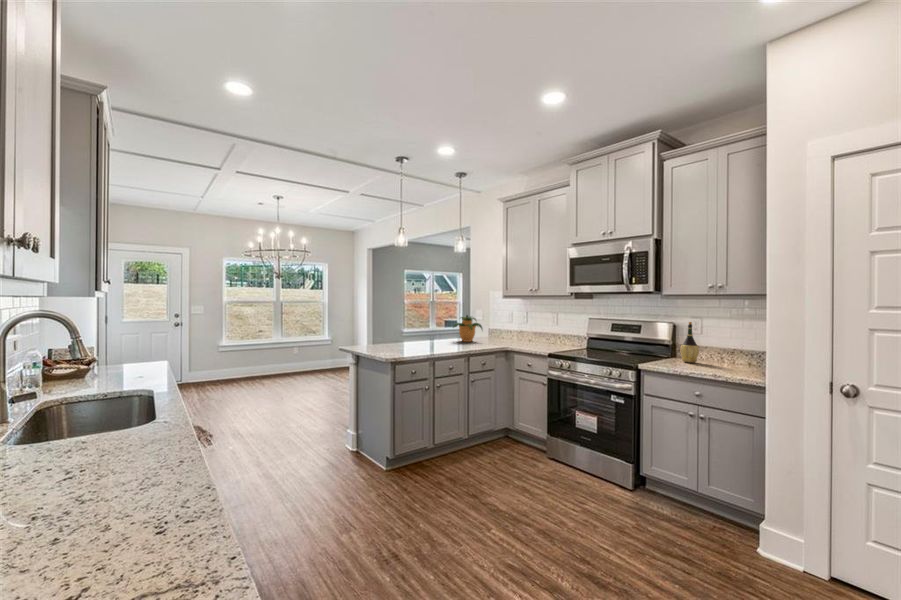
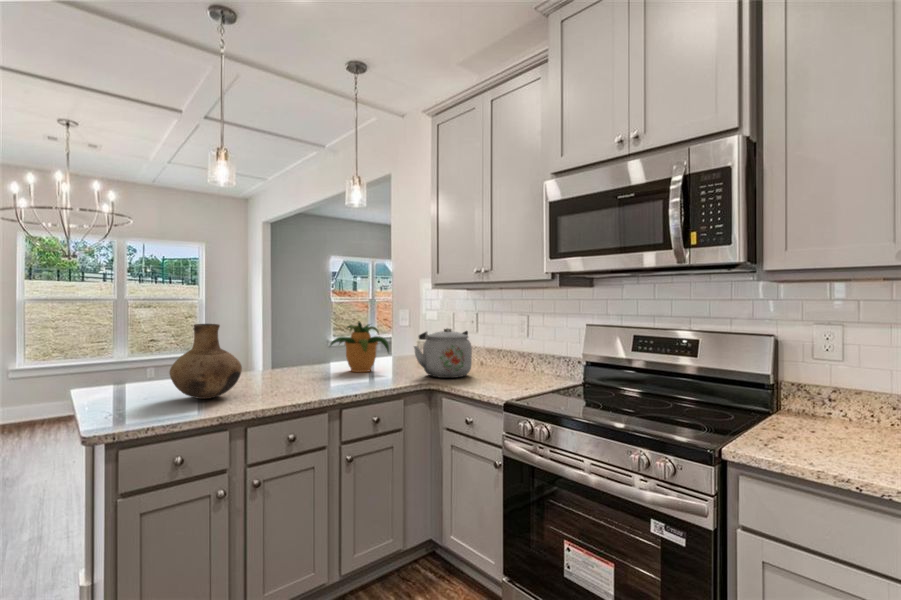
vase: none [396,315,426,349] -> present [170,324,242,399]
kettle: none [498,319,528,344] -> present [414,328,472,378]
wine bottle: present [680,322,699,363] -> none [810,334,861,436]

